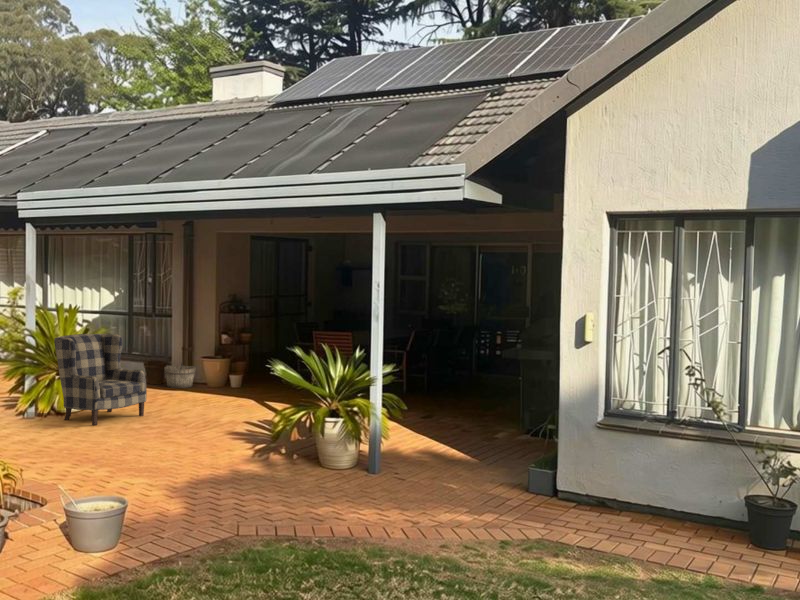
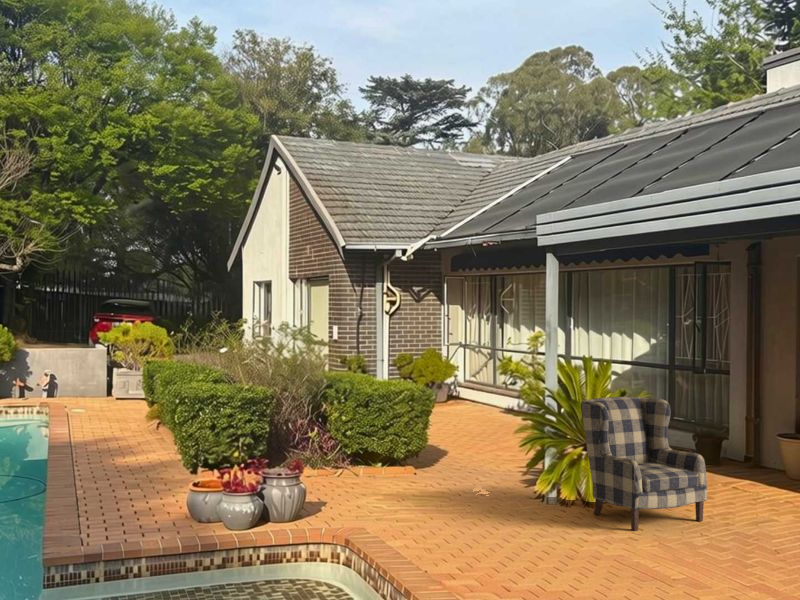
wooden bucket: present [164,364,196,388] -> none [720,436,768,475]

